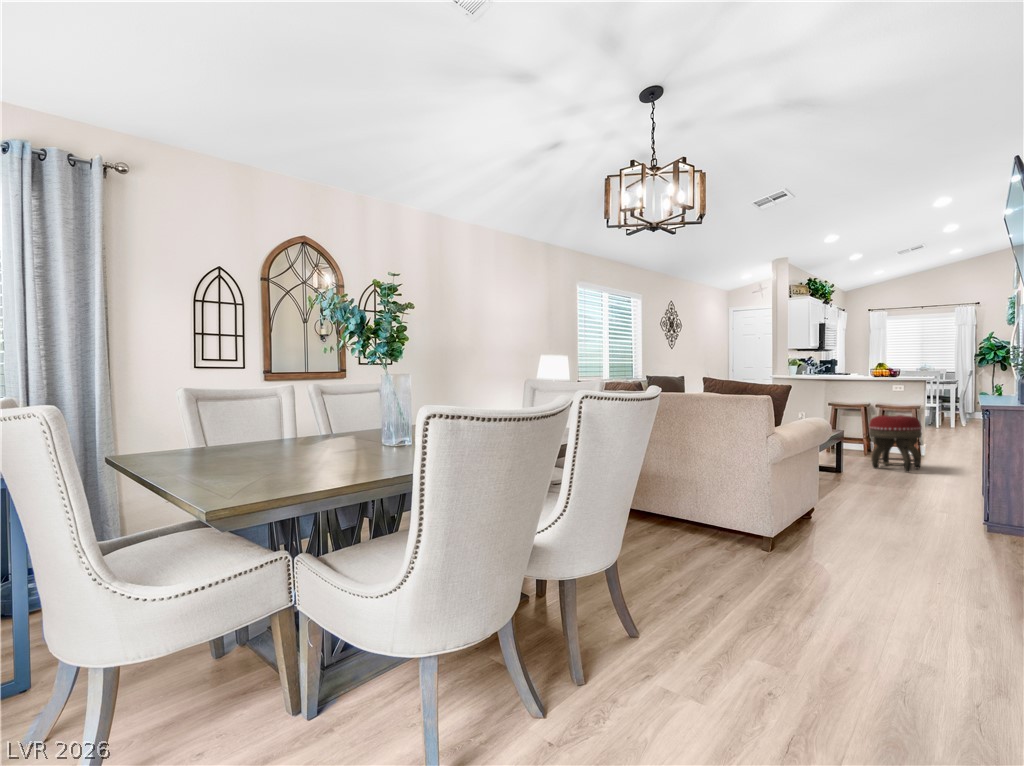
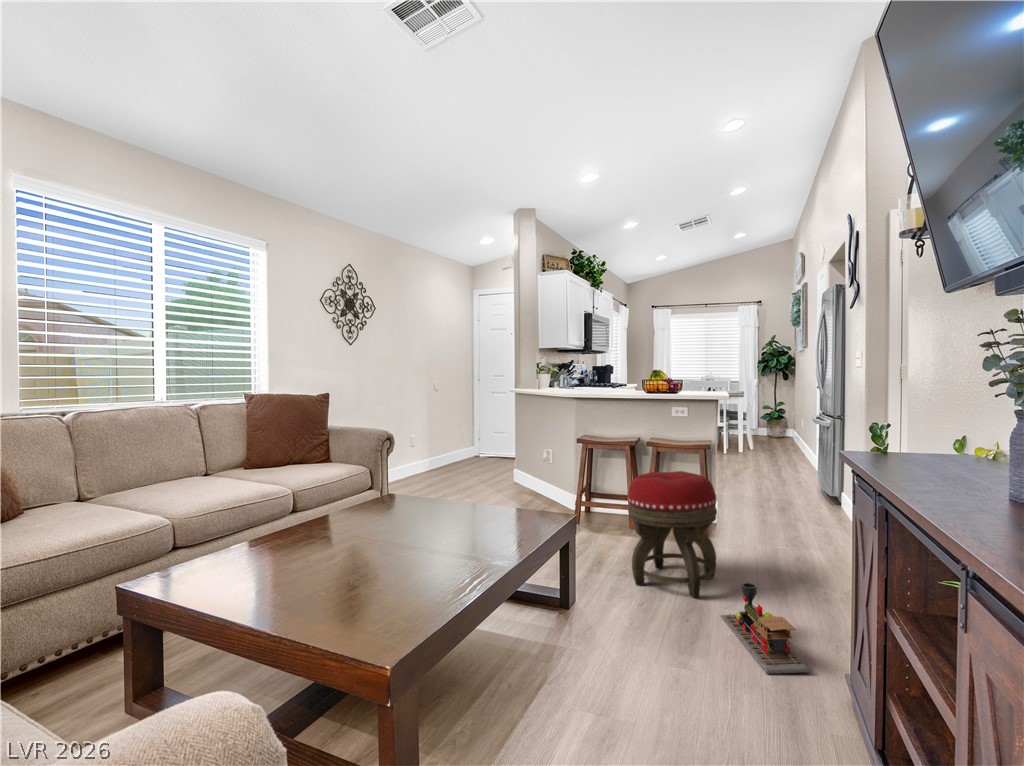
toy train: none [922,460,964,488] -> present [720,583,810,674]

